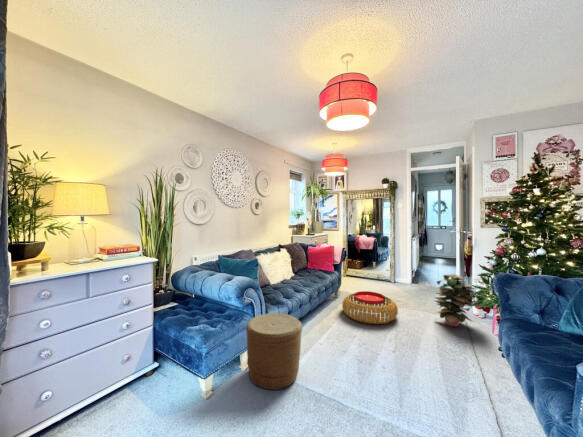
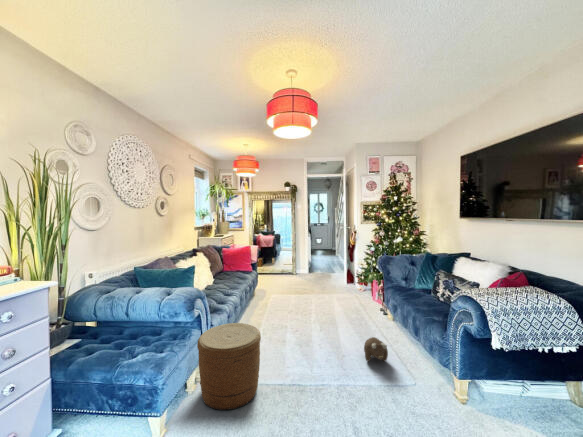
decorative plant: present [435,274,476,326] -> none [344,262,376,305]
pouf: present [342,291,398,324] -> none [268,287,319,317]
plush toy: none [424,364,455,396] -> present [364,337,388,362]

